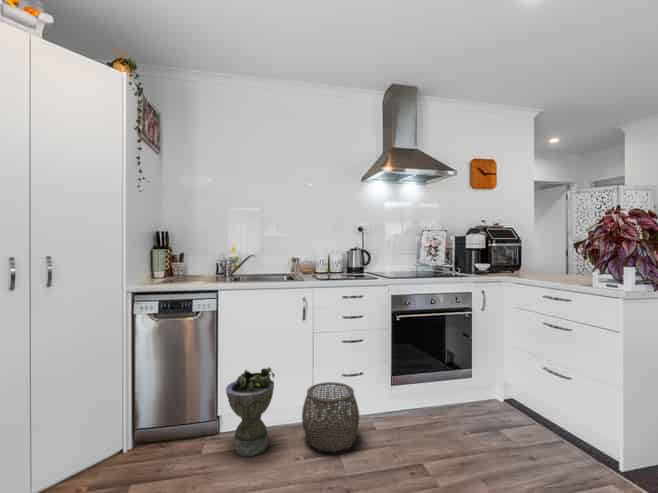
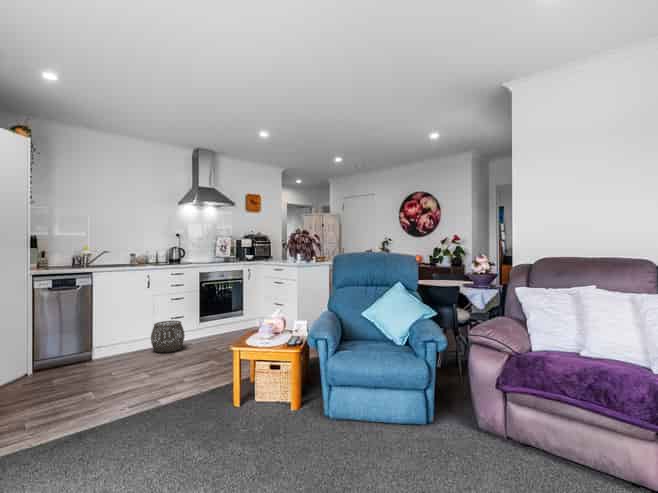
planter: present [226,367,275,456] -> none [104,314,135,361]

